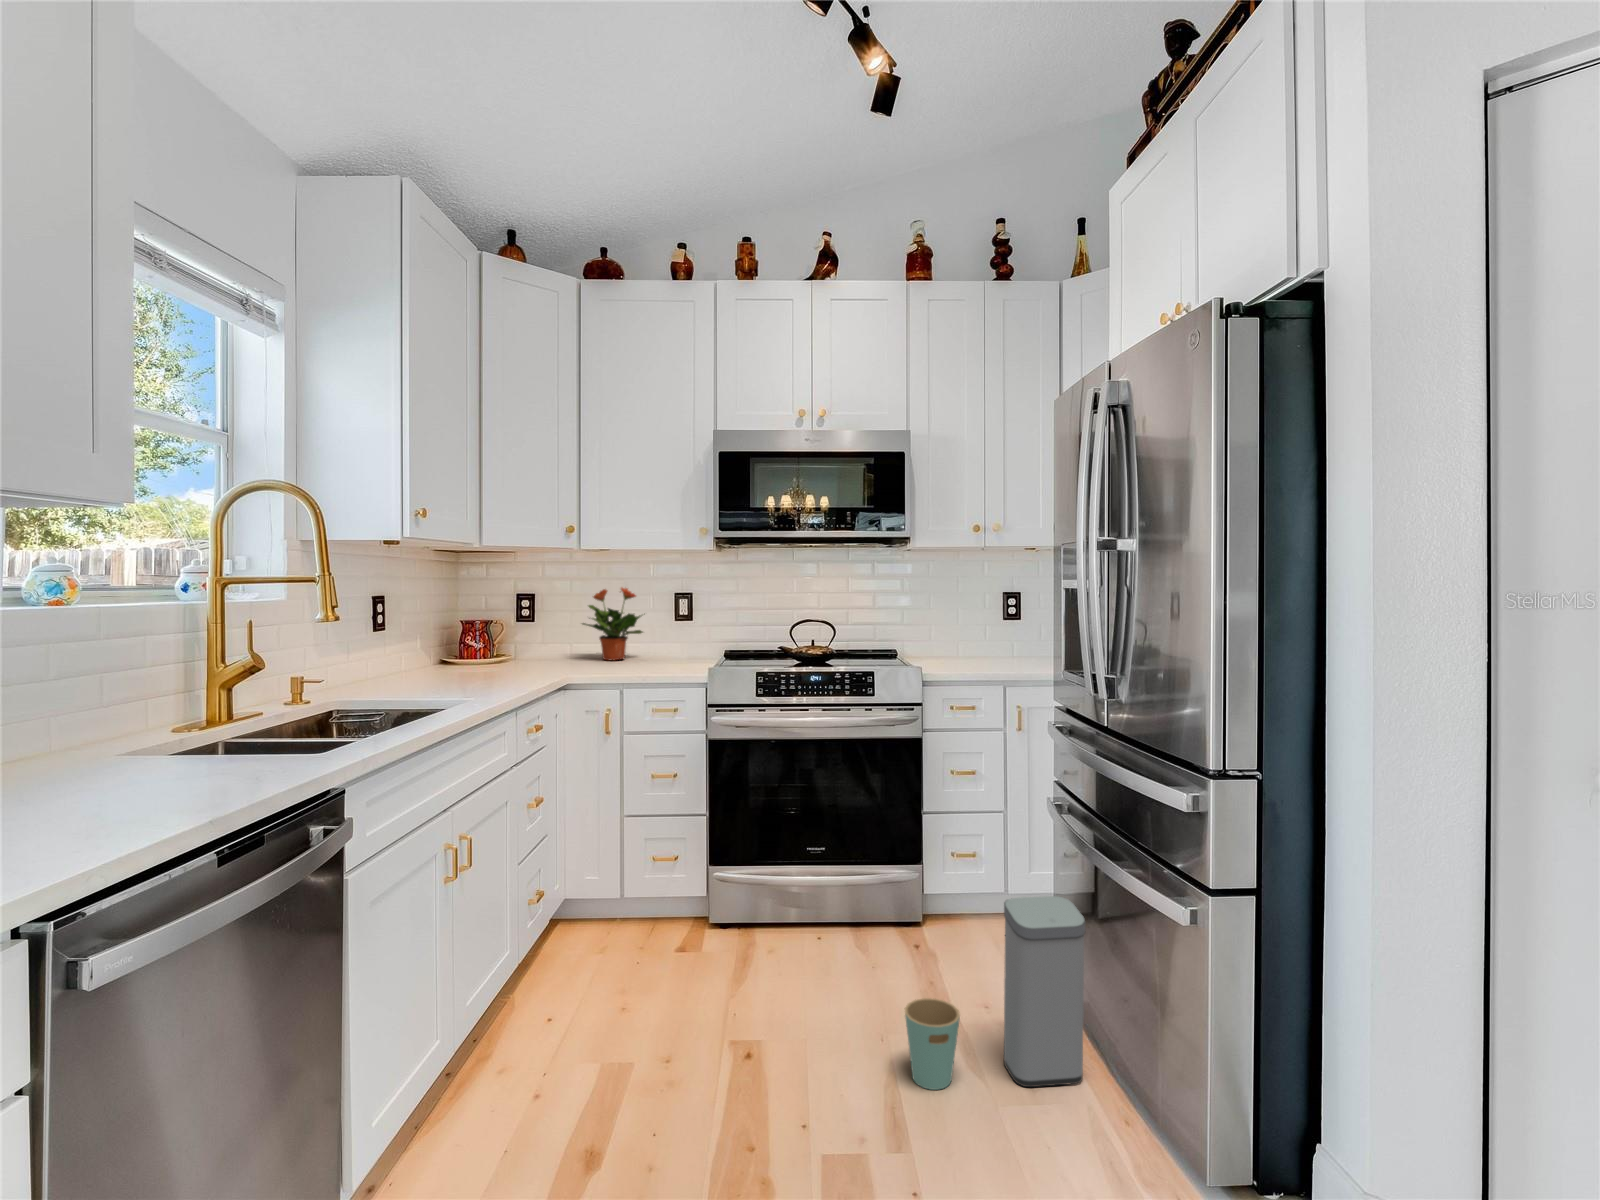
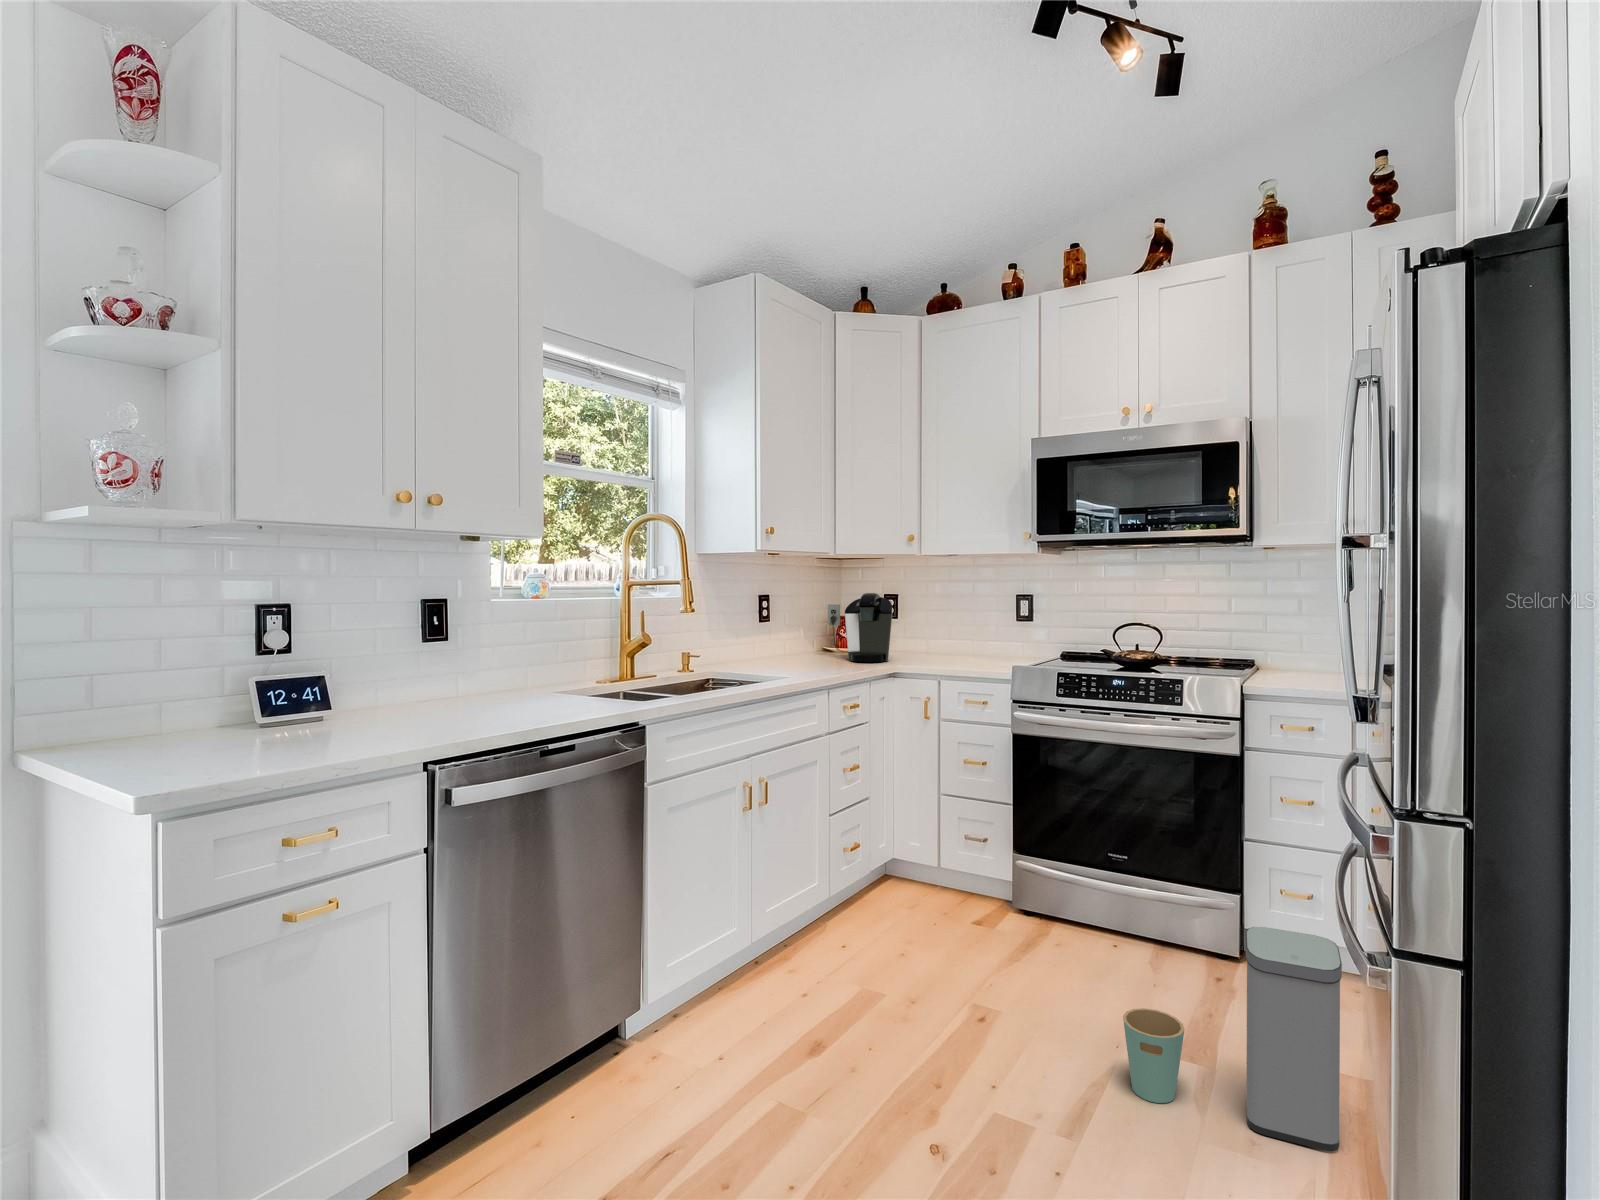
potted plant: present [582,588,643,660] -> none [925,590,986,657]
coffee maker: none [466,591,555,672] -> present [828,593,893,662]

